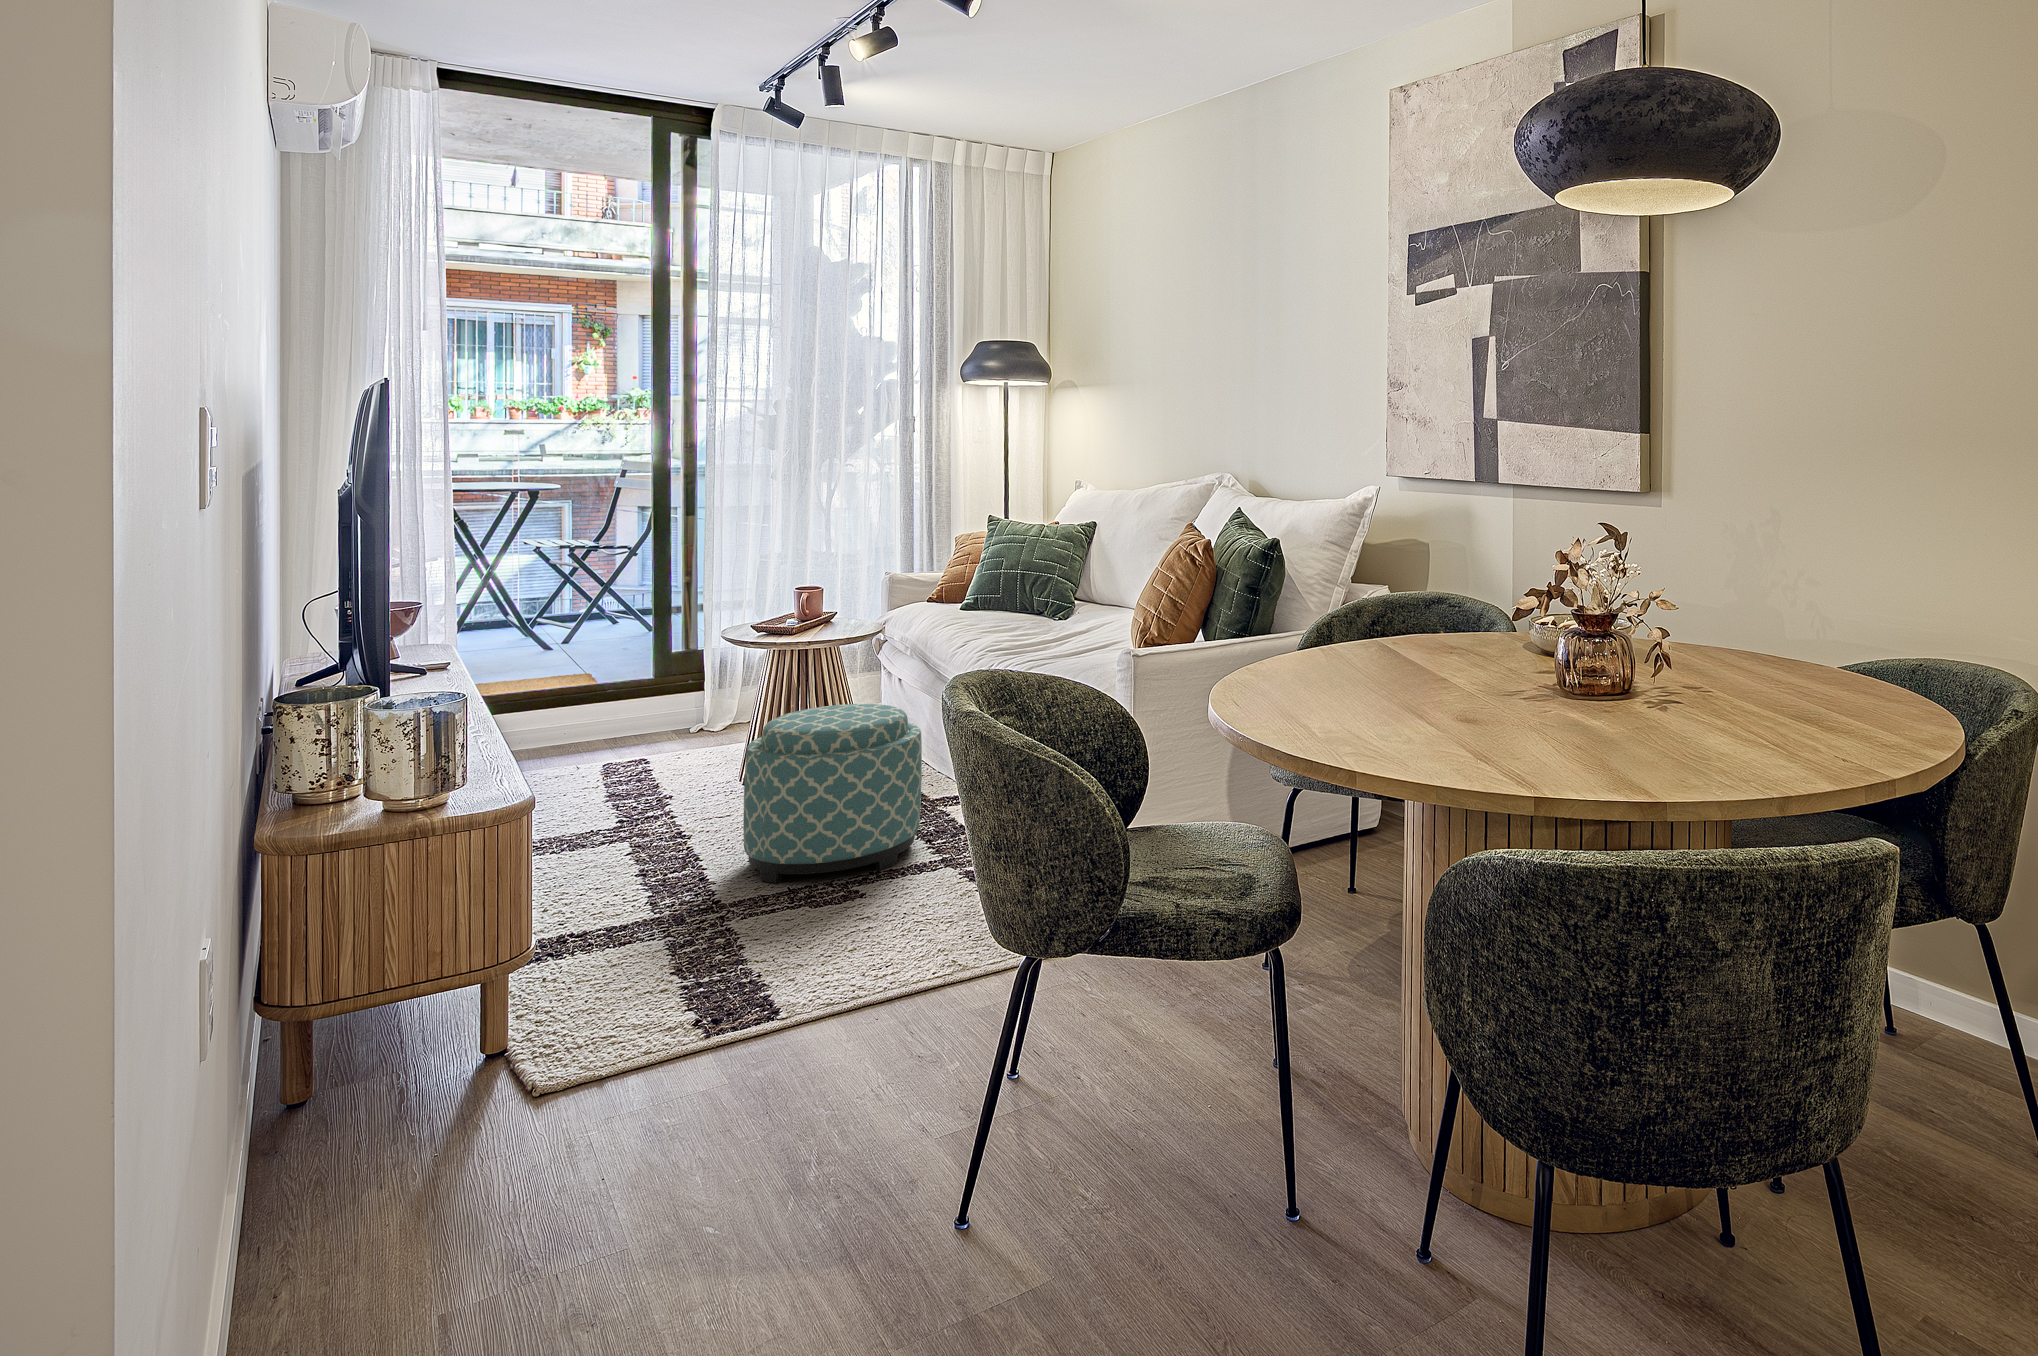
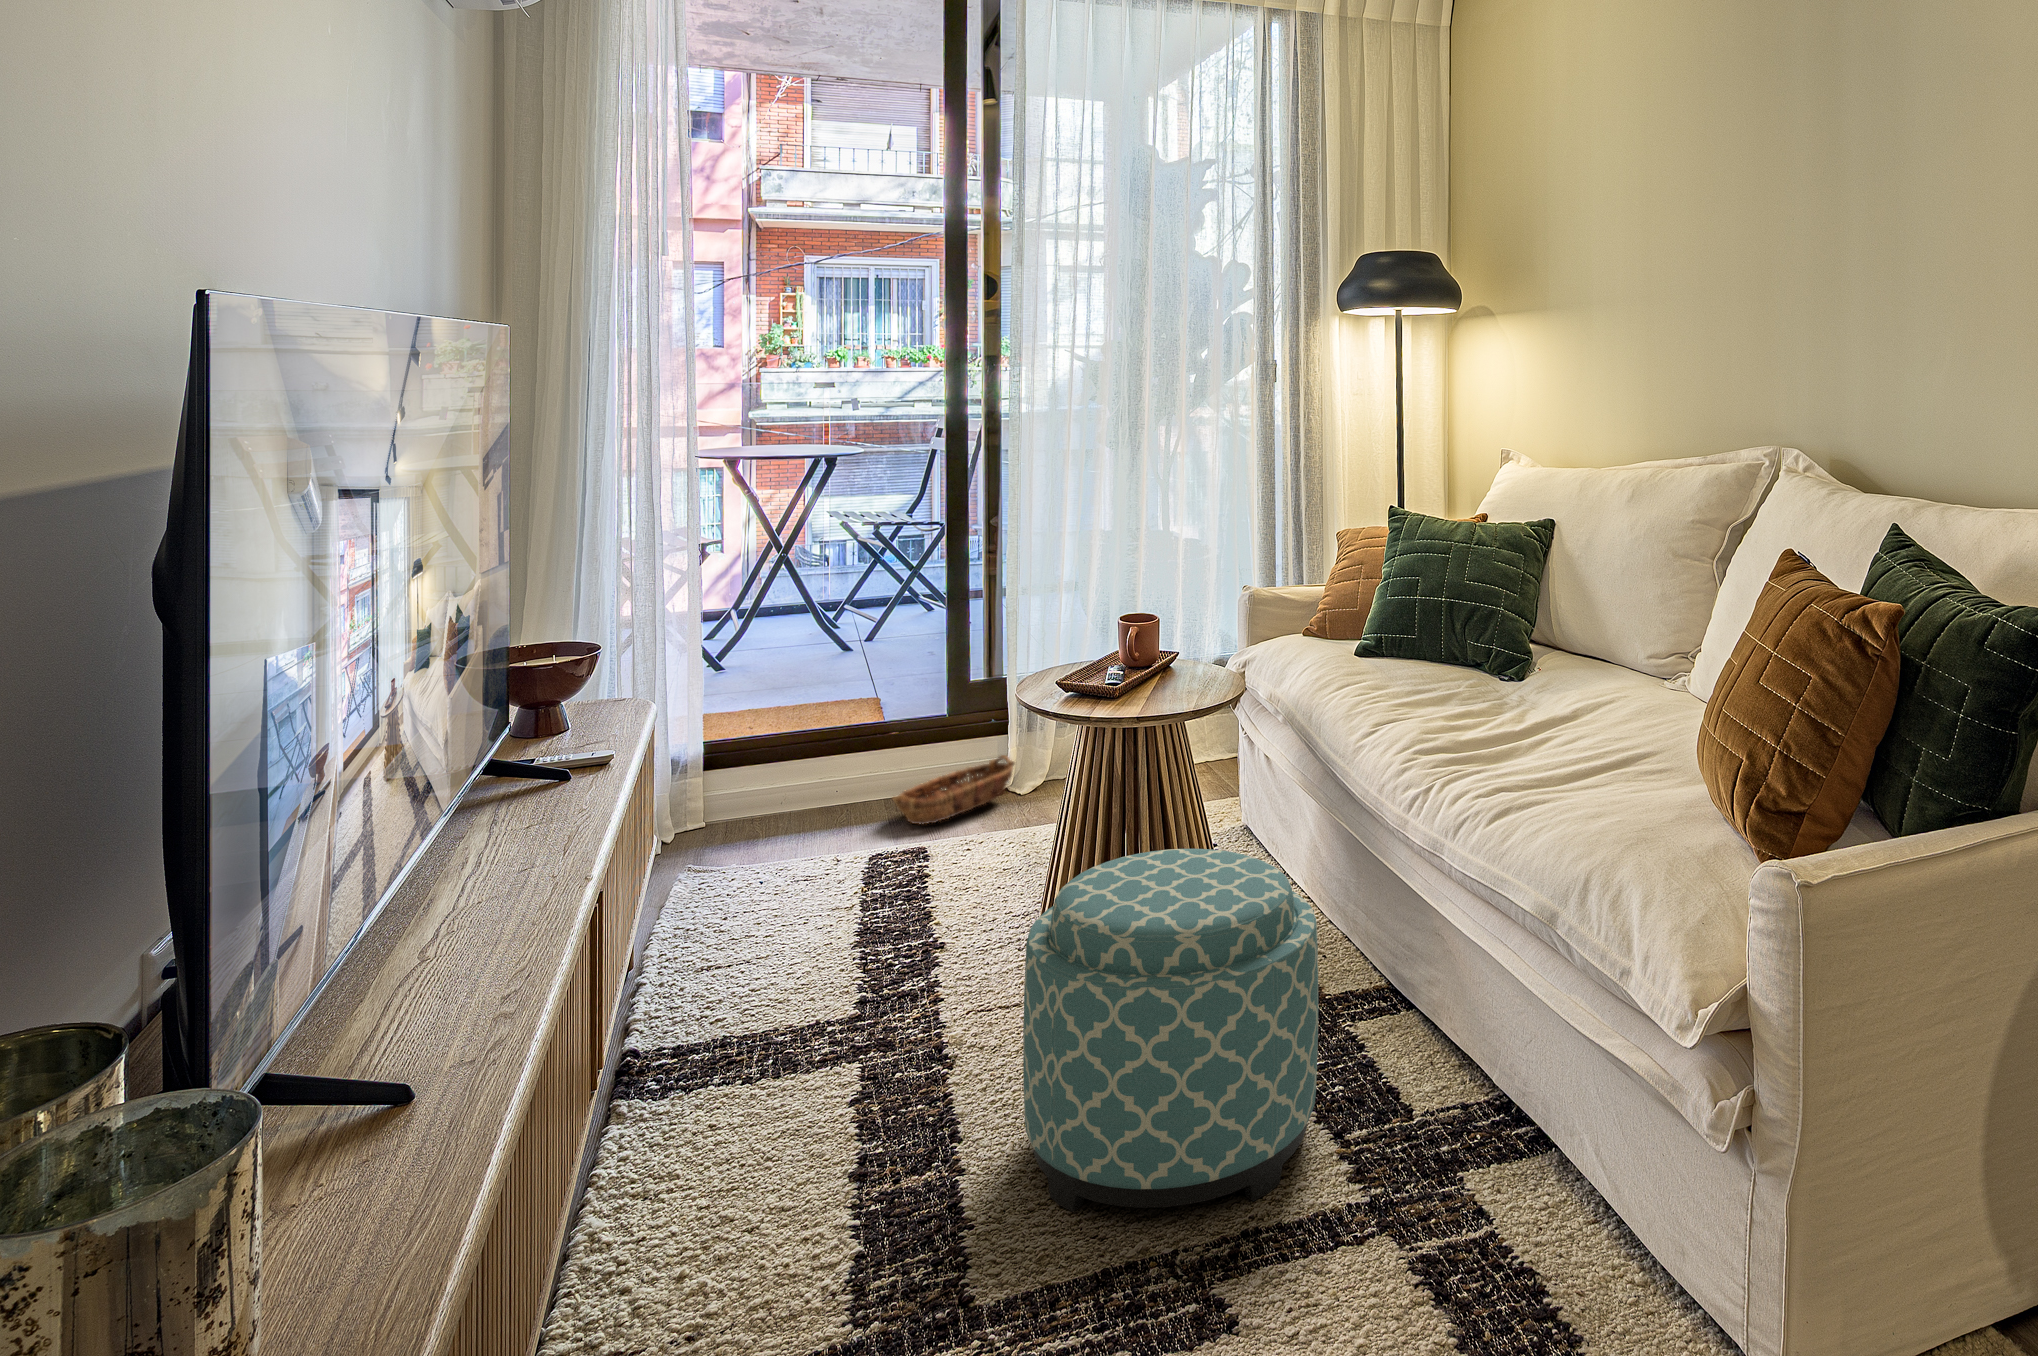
basket: none [581,703,704,755] -> present [893,755,1015,824]

